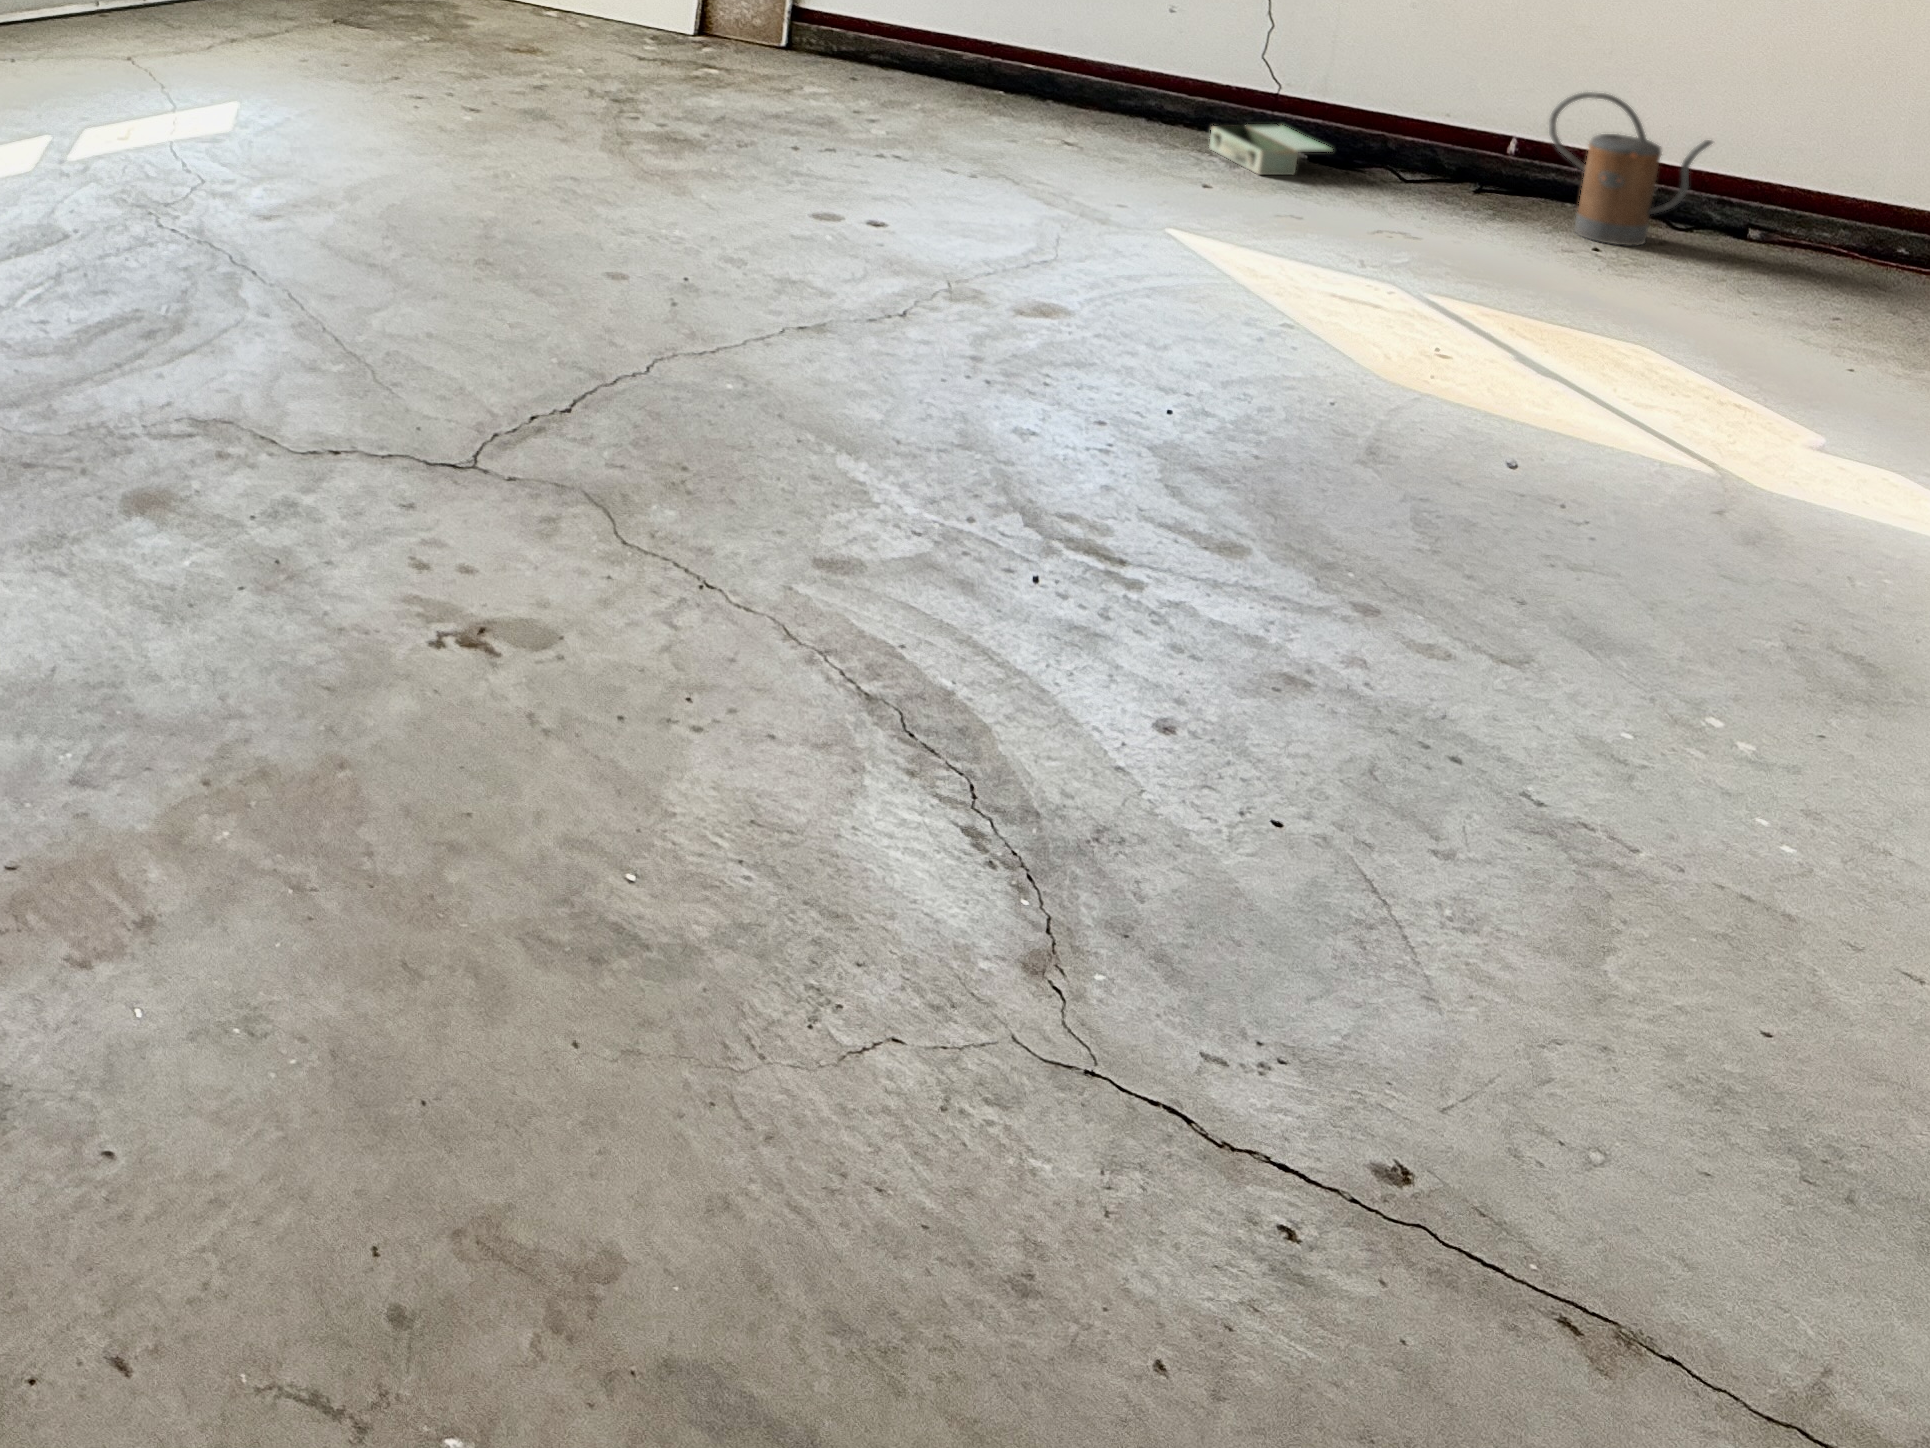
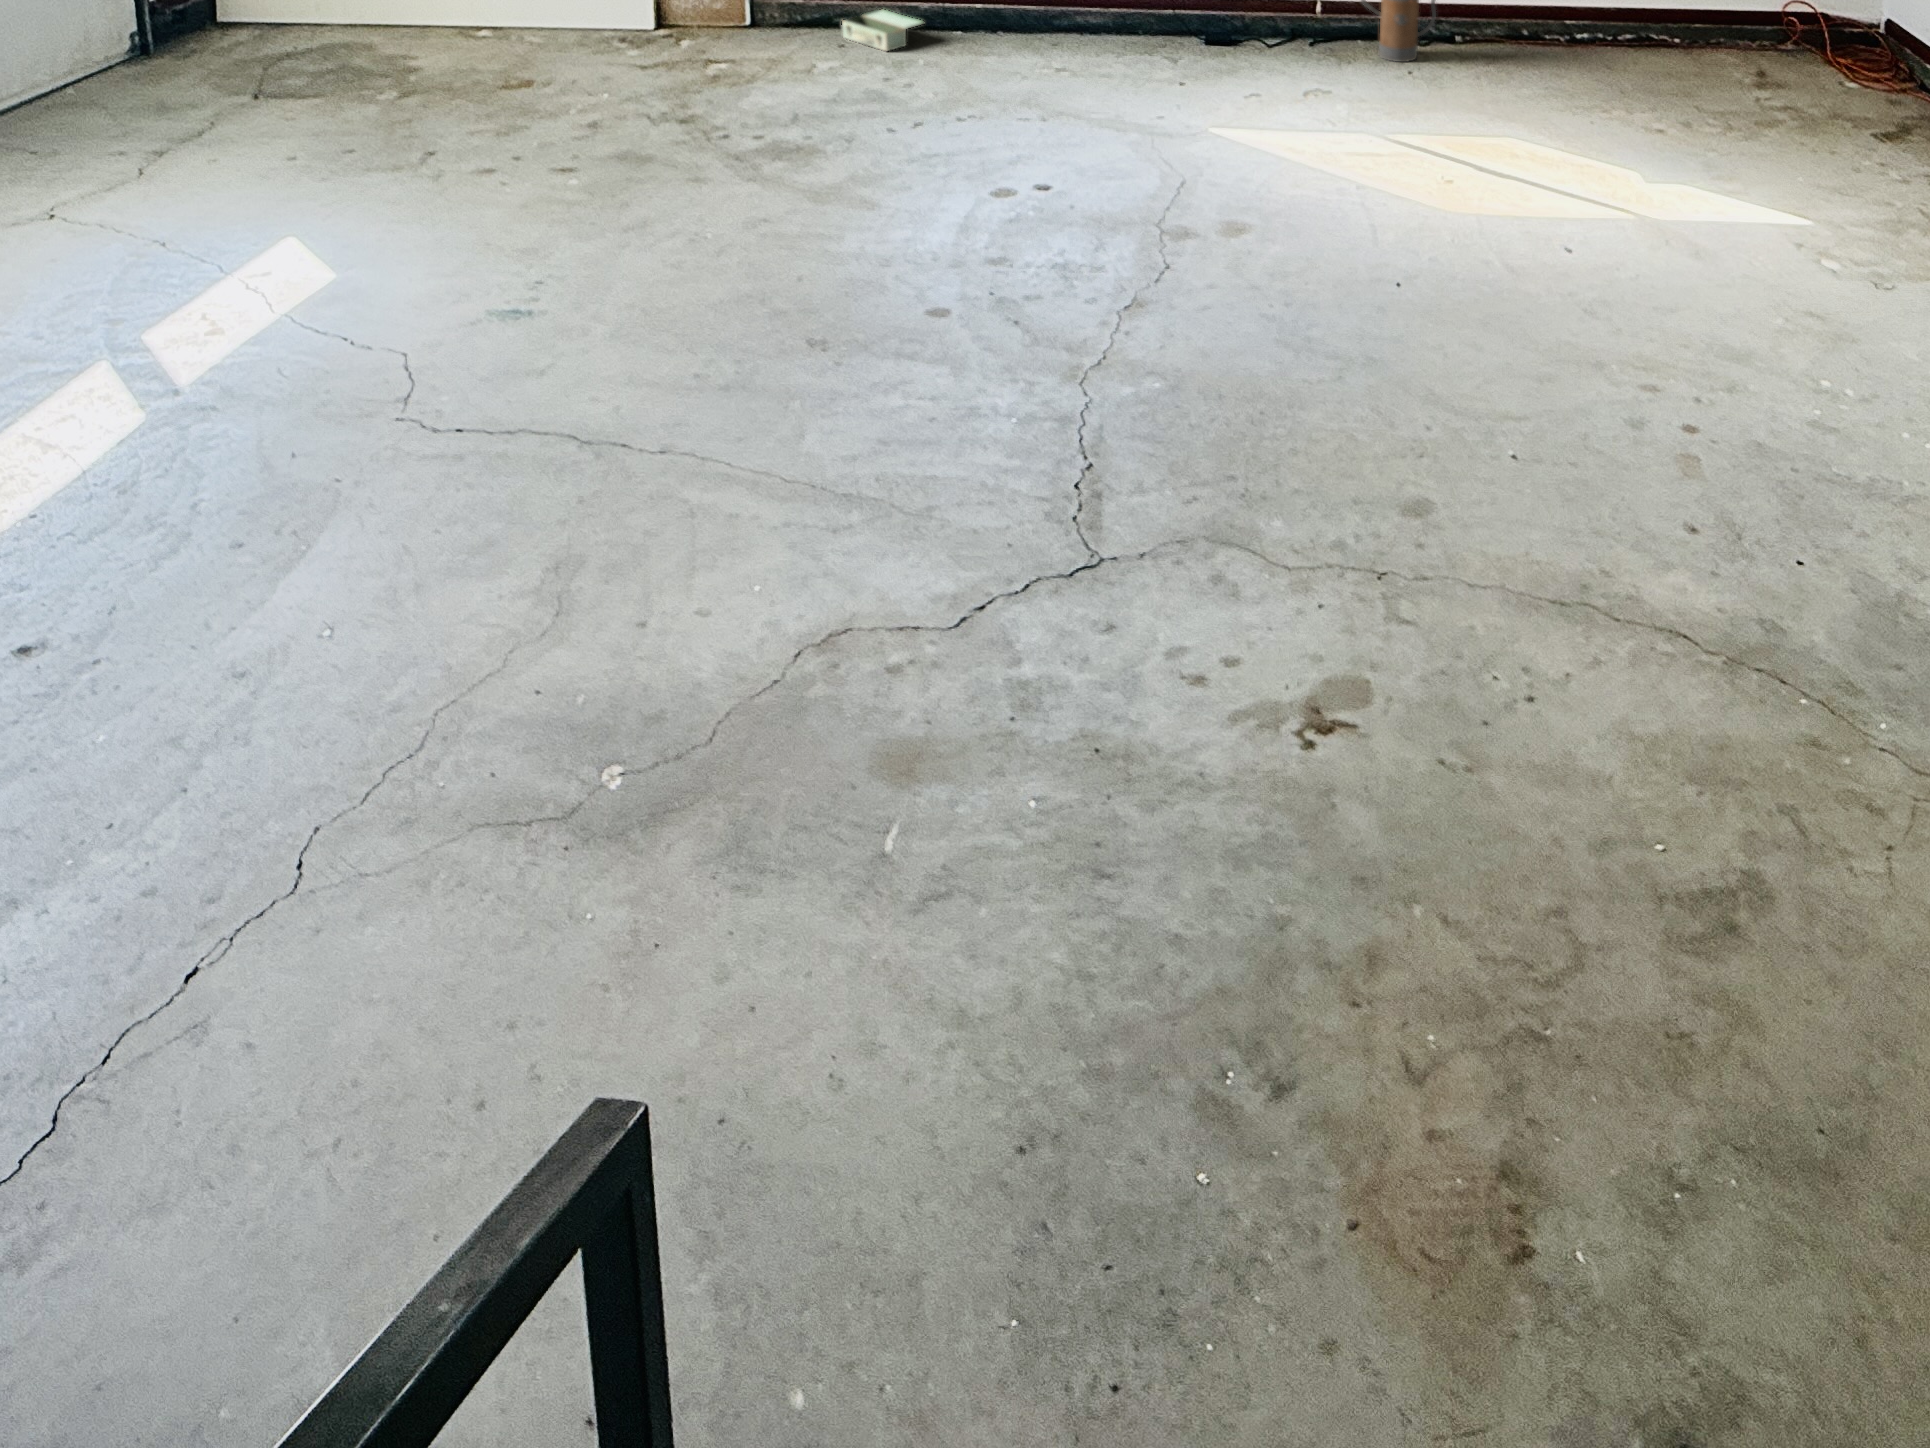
toolbox: present [1210,124,1332,175] -> present [842,10,923,51]

